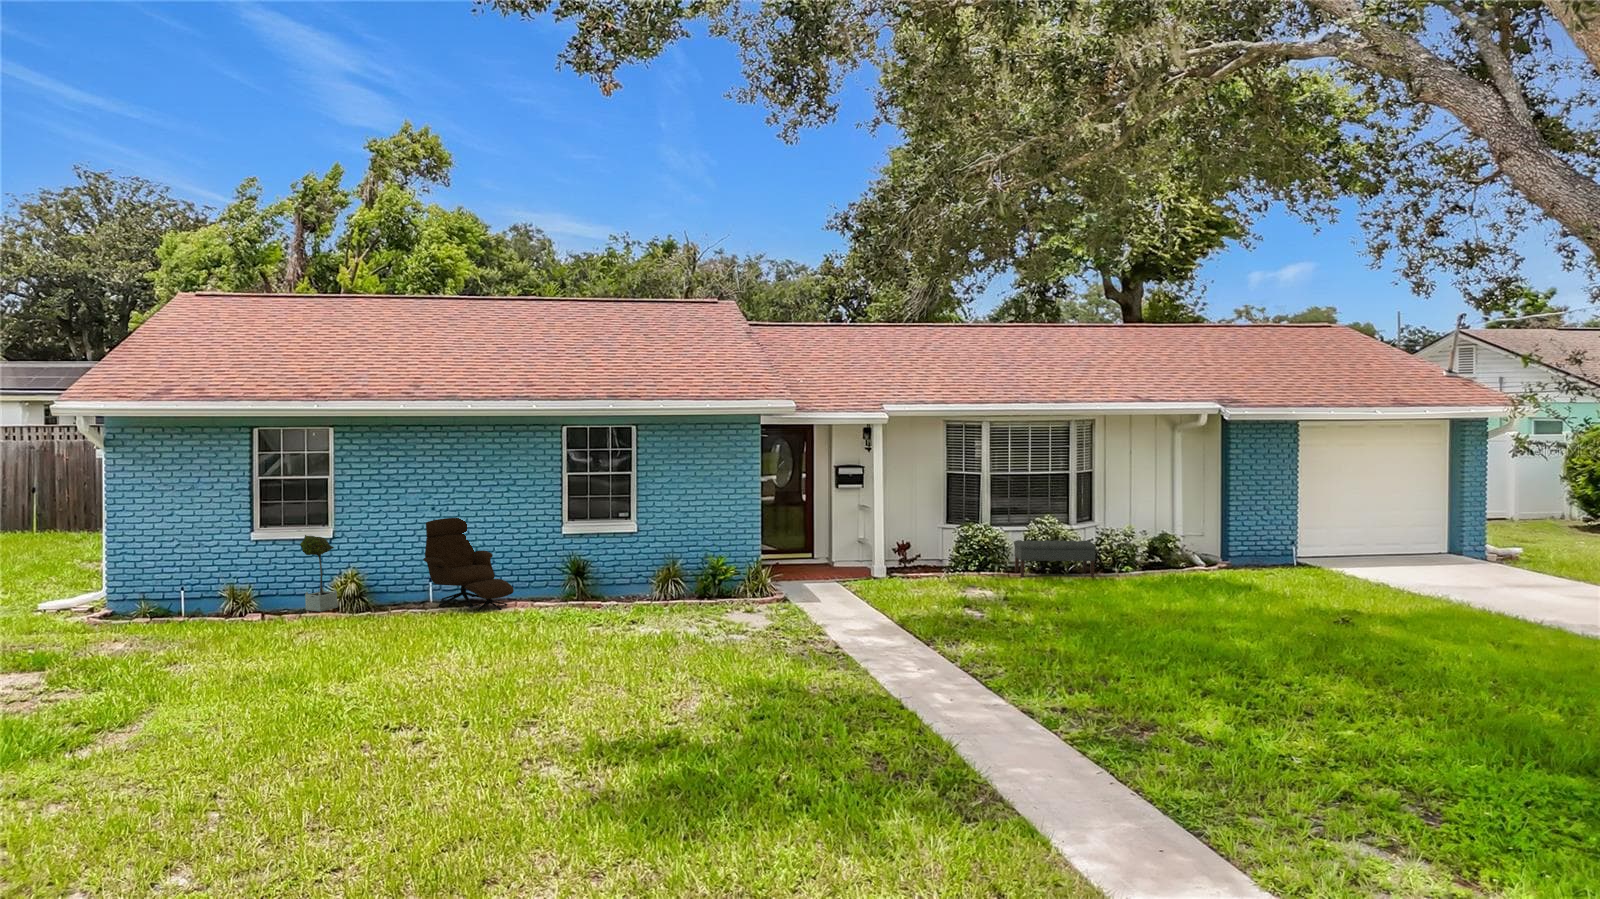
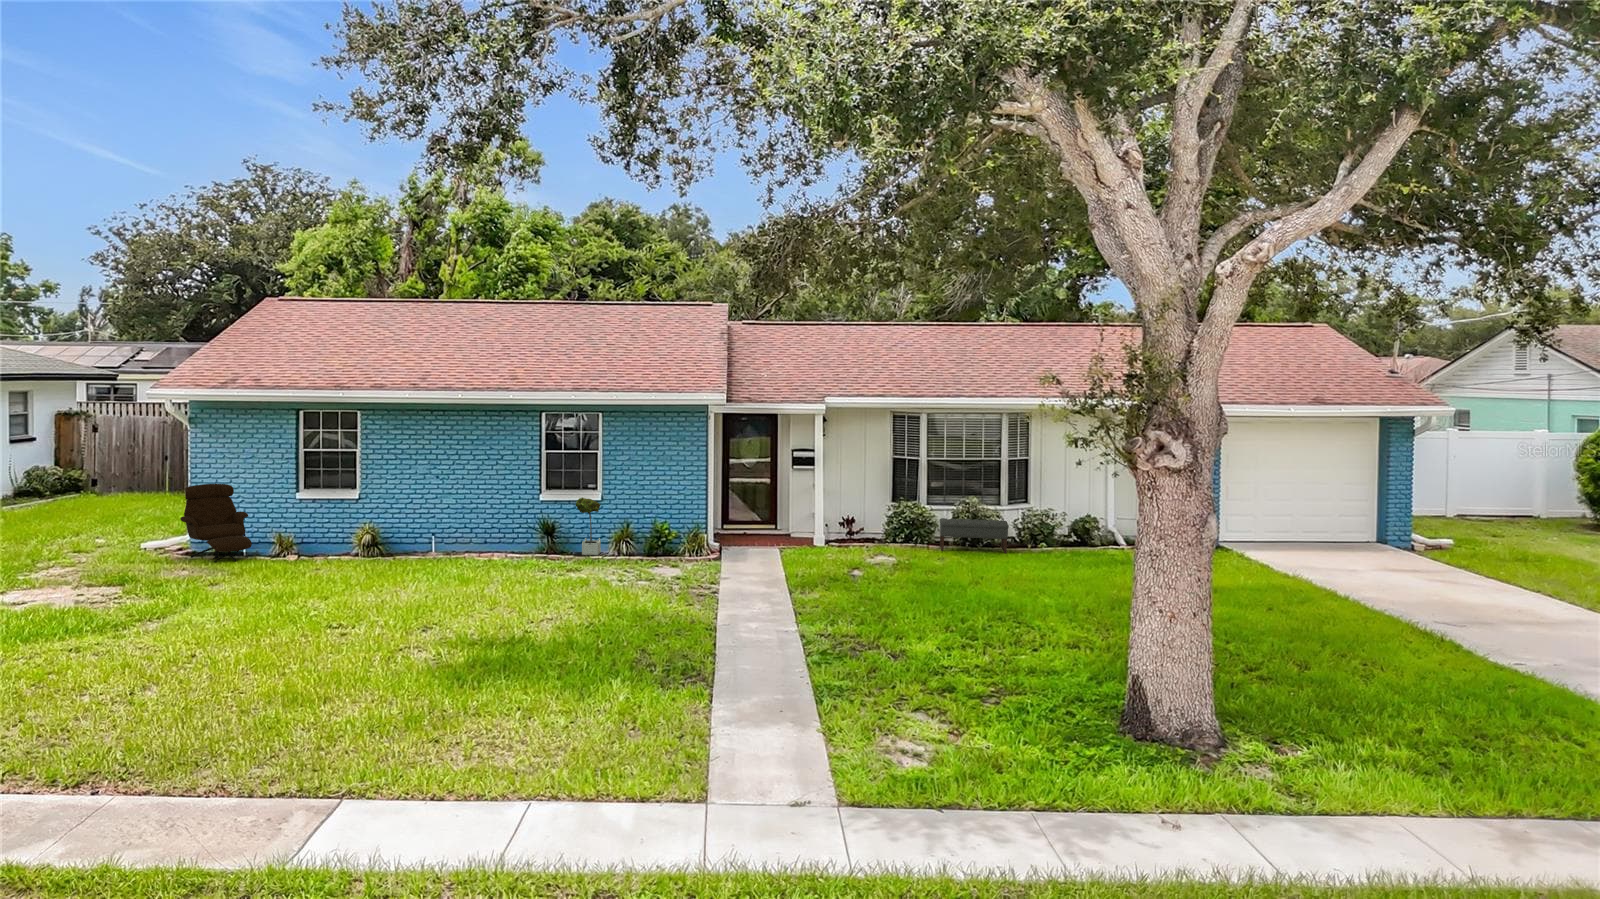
lounge chair: present [423,518,514,611] -> present [180,484,252,562]
potted tree: present [300,535,338,611] -> present [576,498,601,555]

